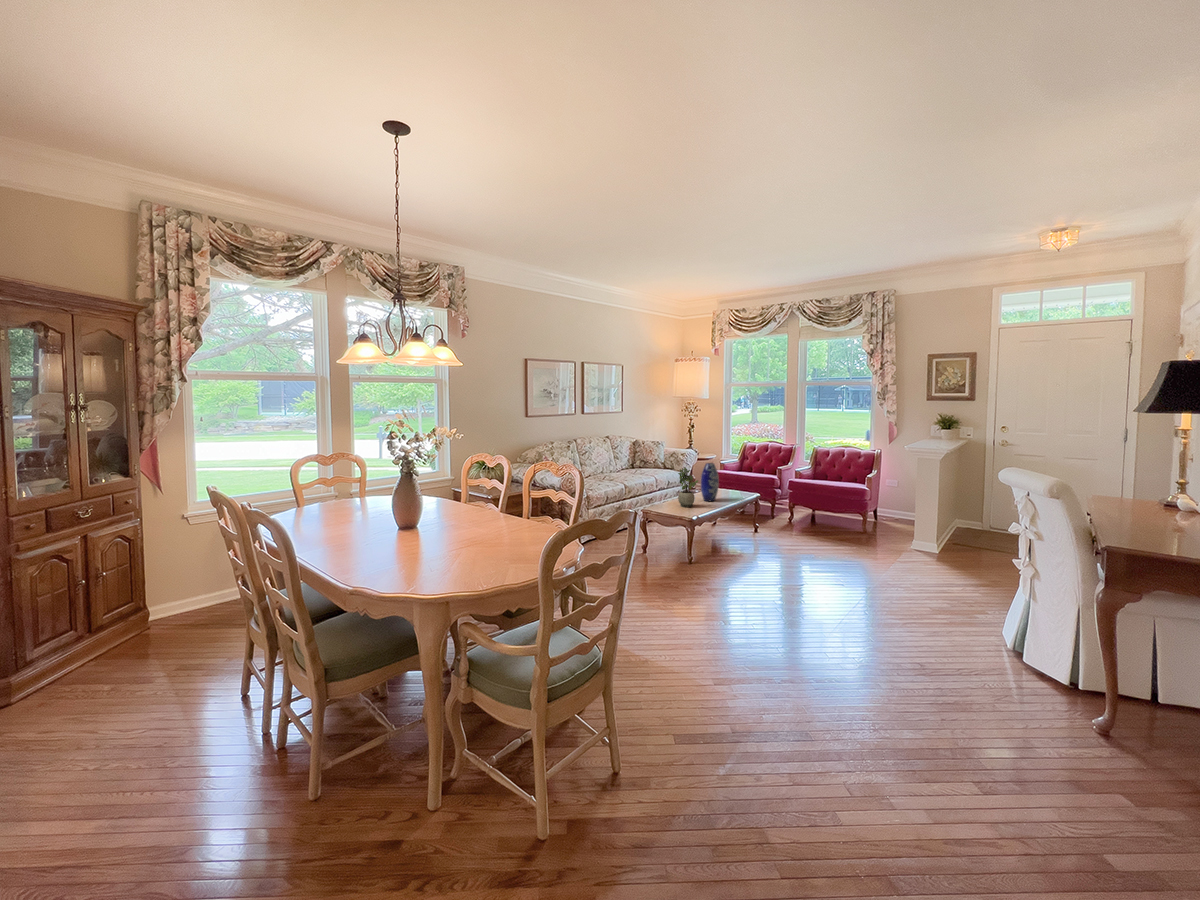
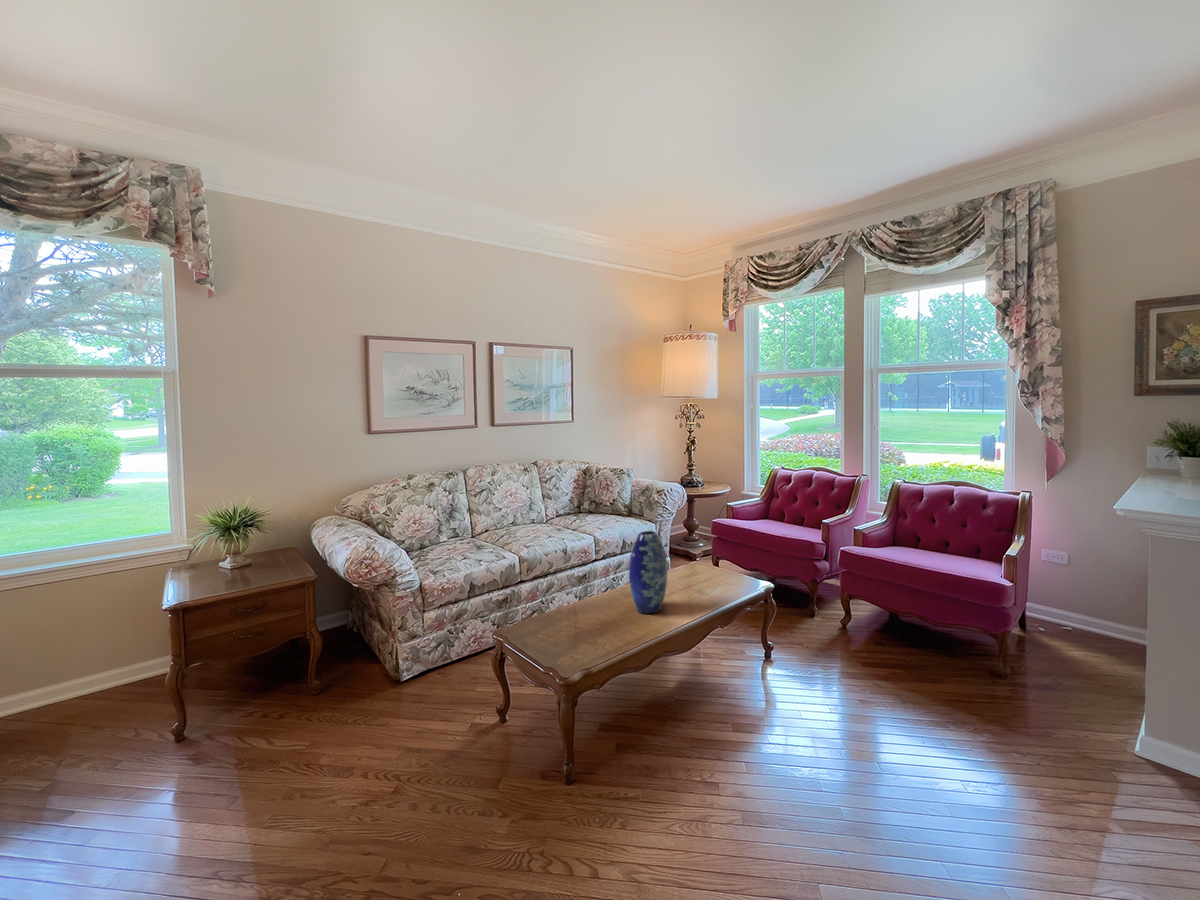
potted plant: present [678,468,698,507] -> none [565,547,601,634]

